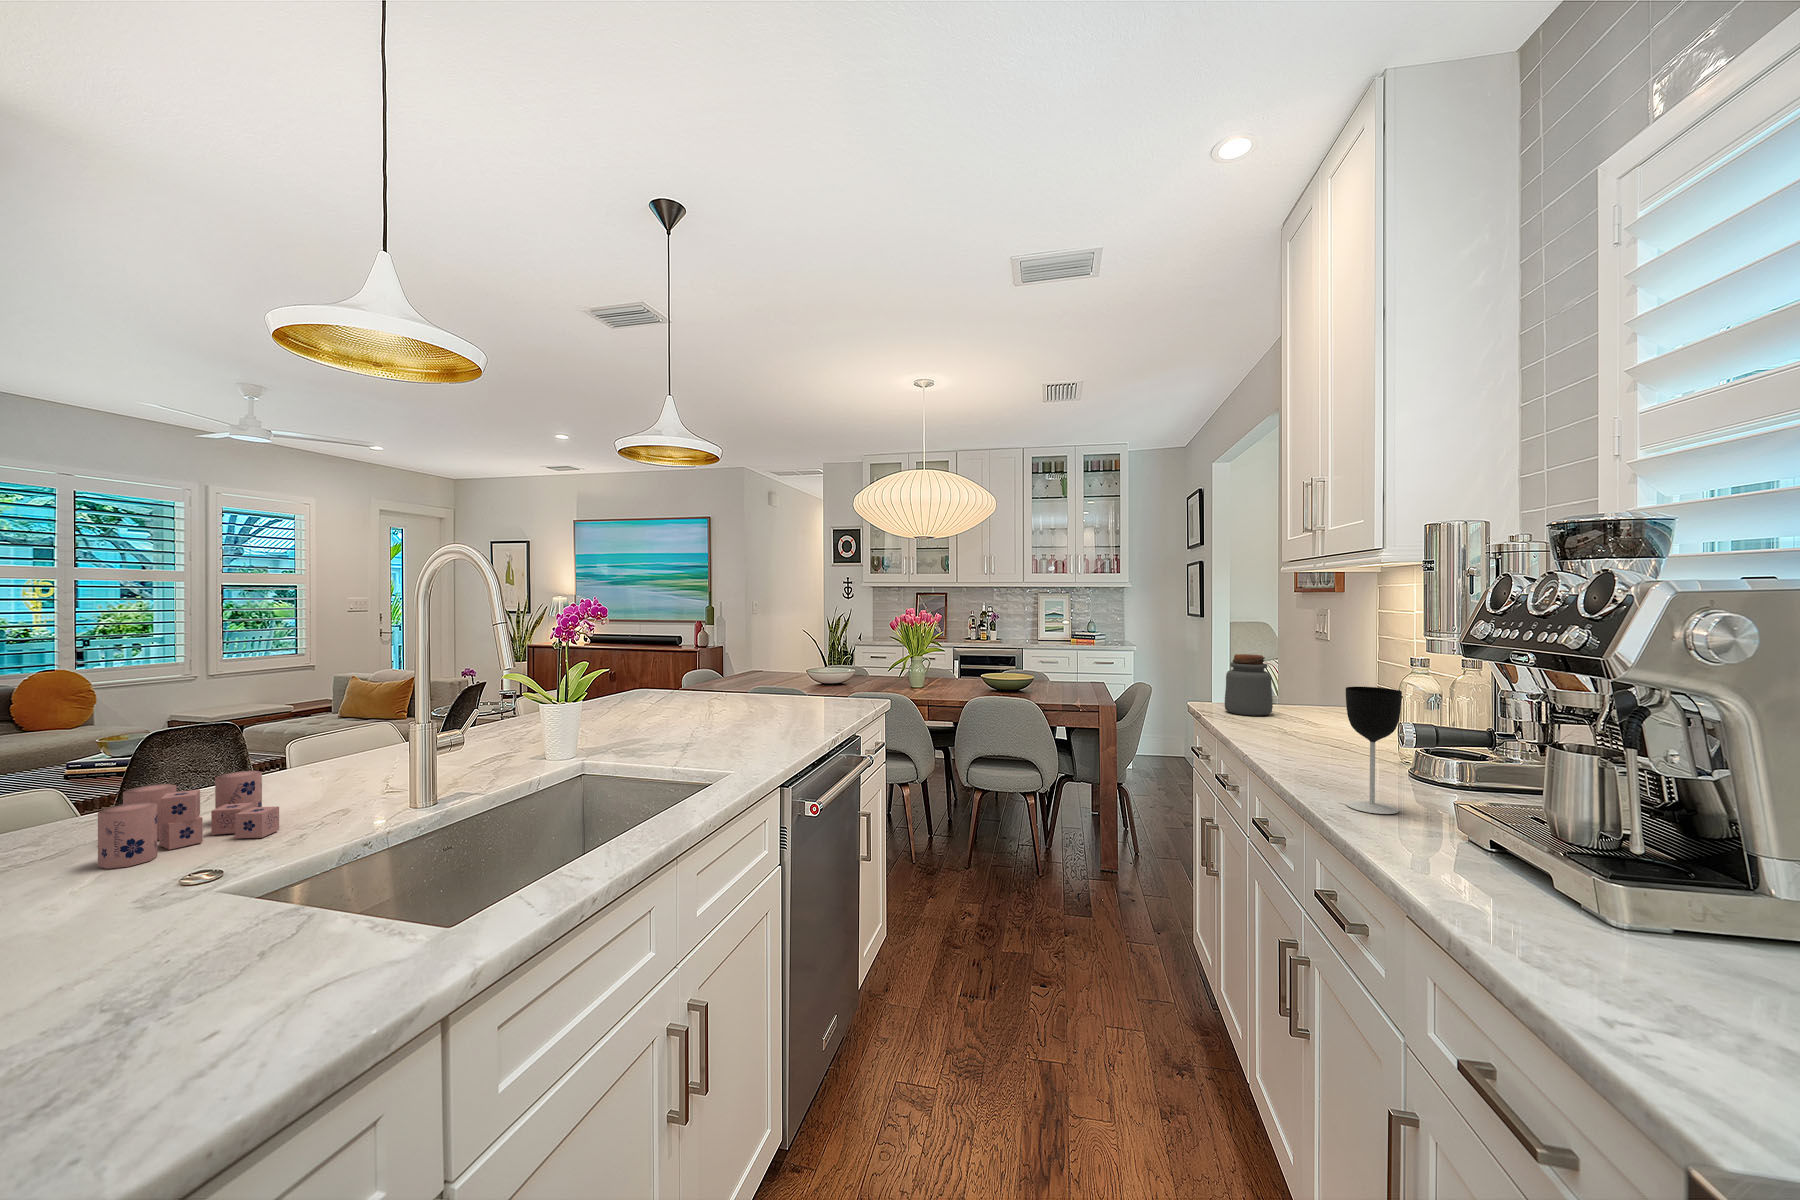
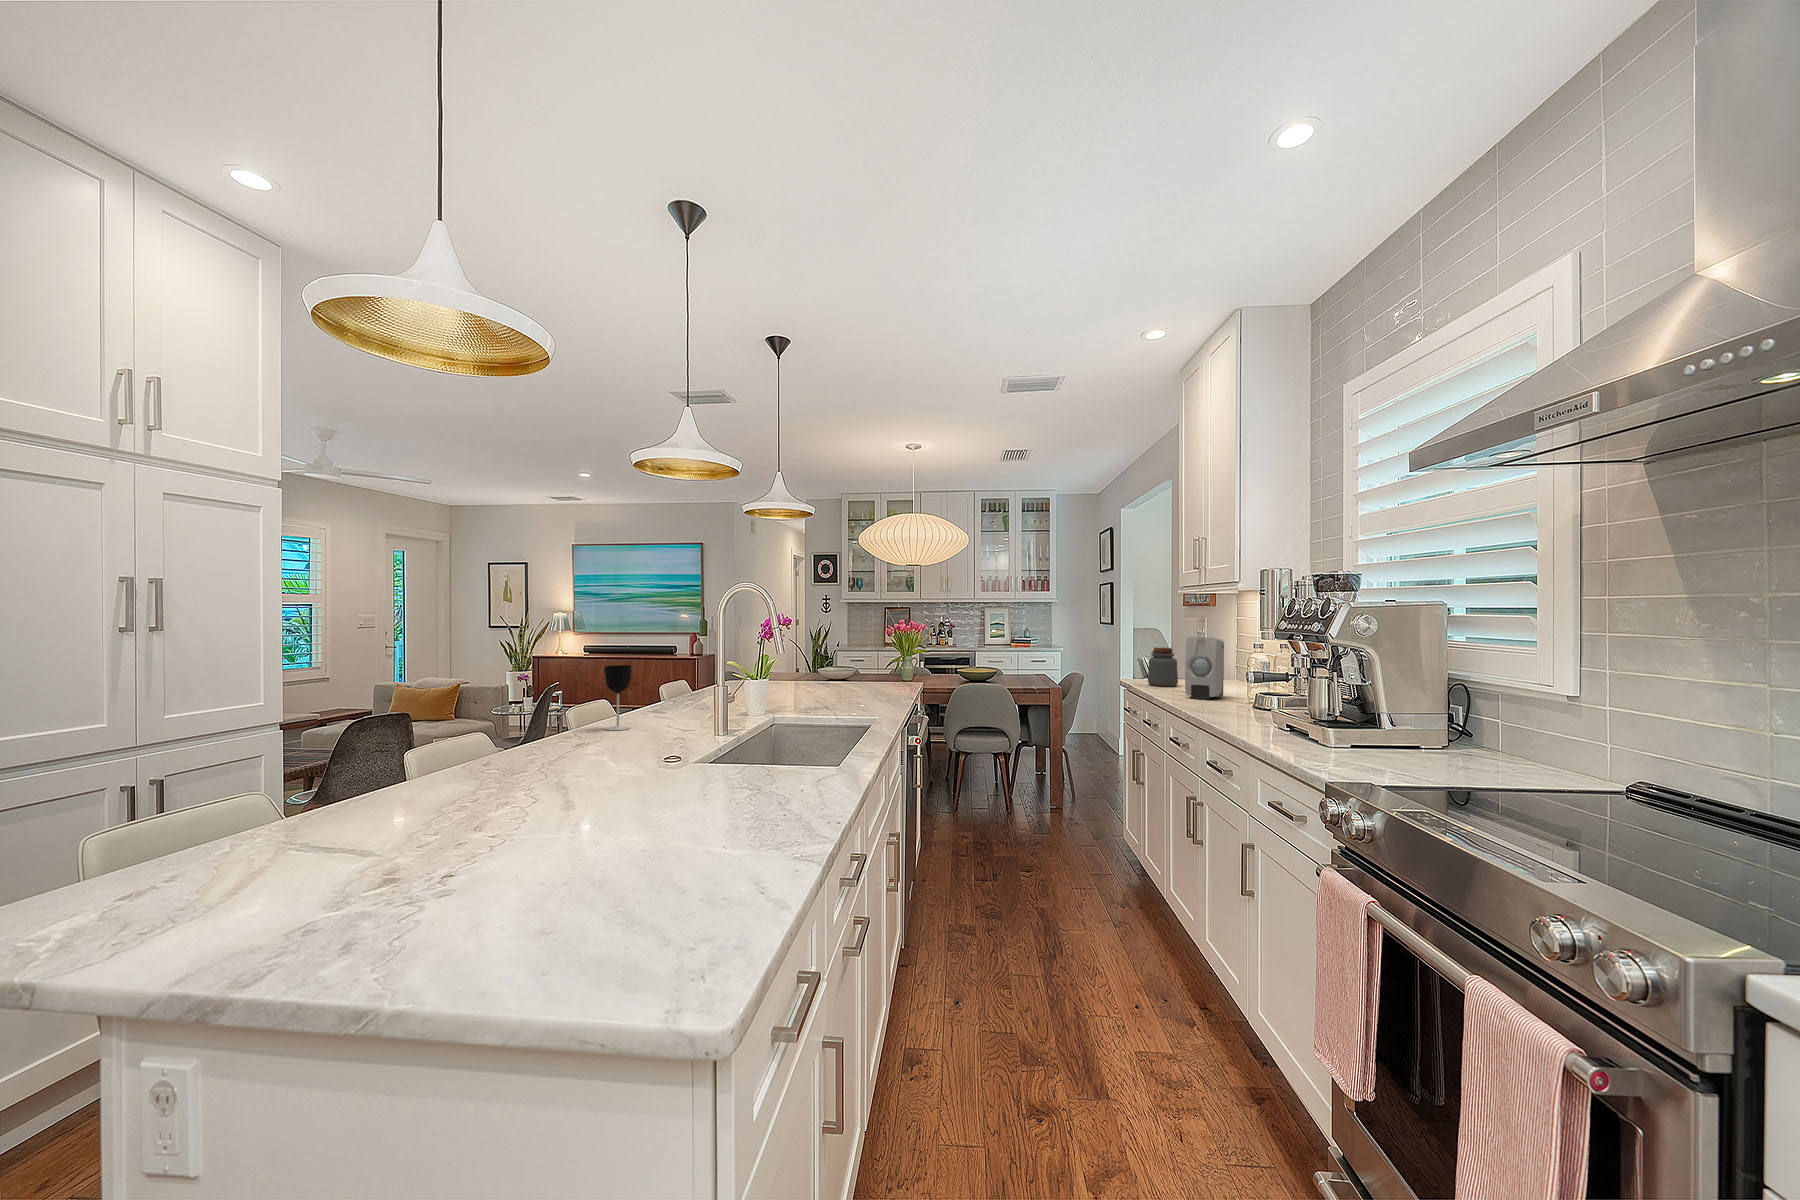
soap dispenser: none [1280,642,1349,748] -> present [1185,637,1224,700]
wine glass: present [1346,687,1402,814] -> present [605,665,632,730]
candle: present [98,770,279,869] -> none [589,713,666,755]

